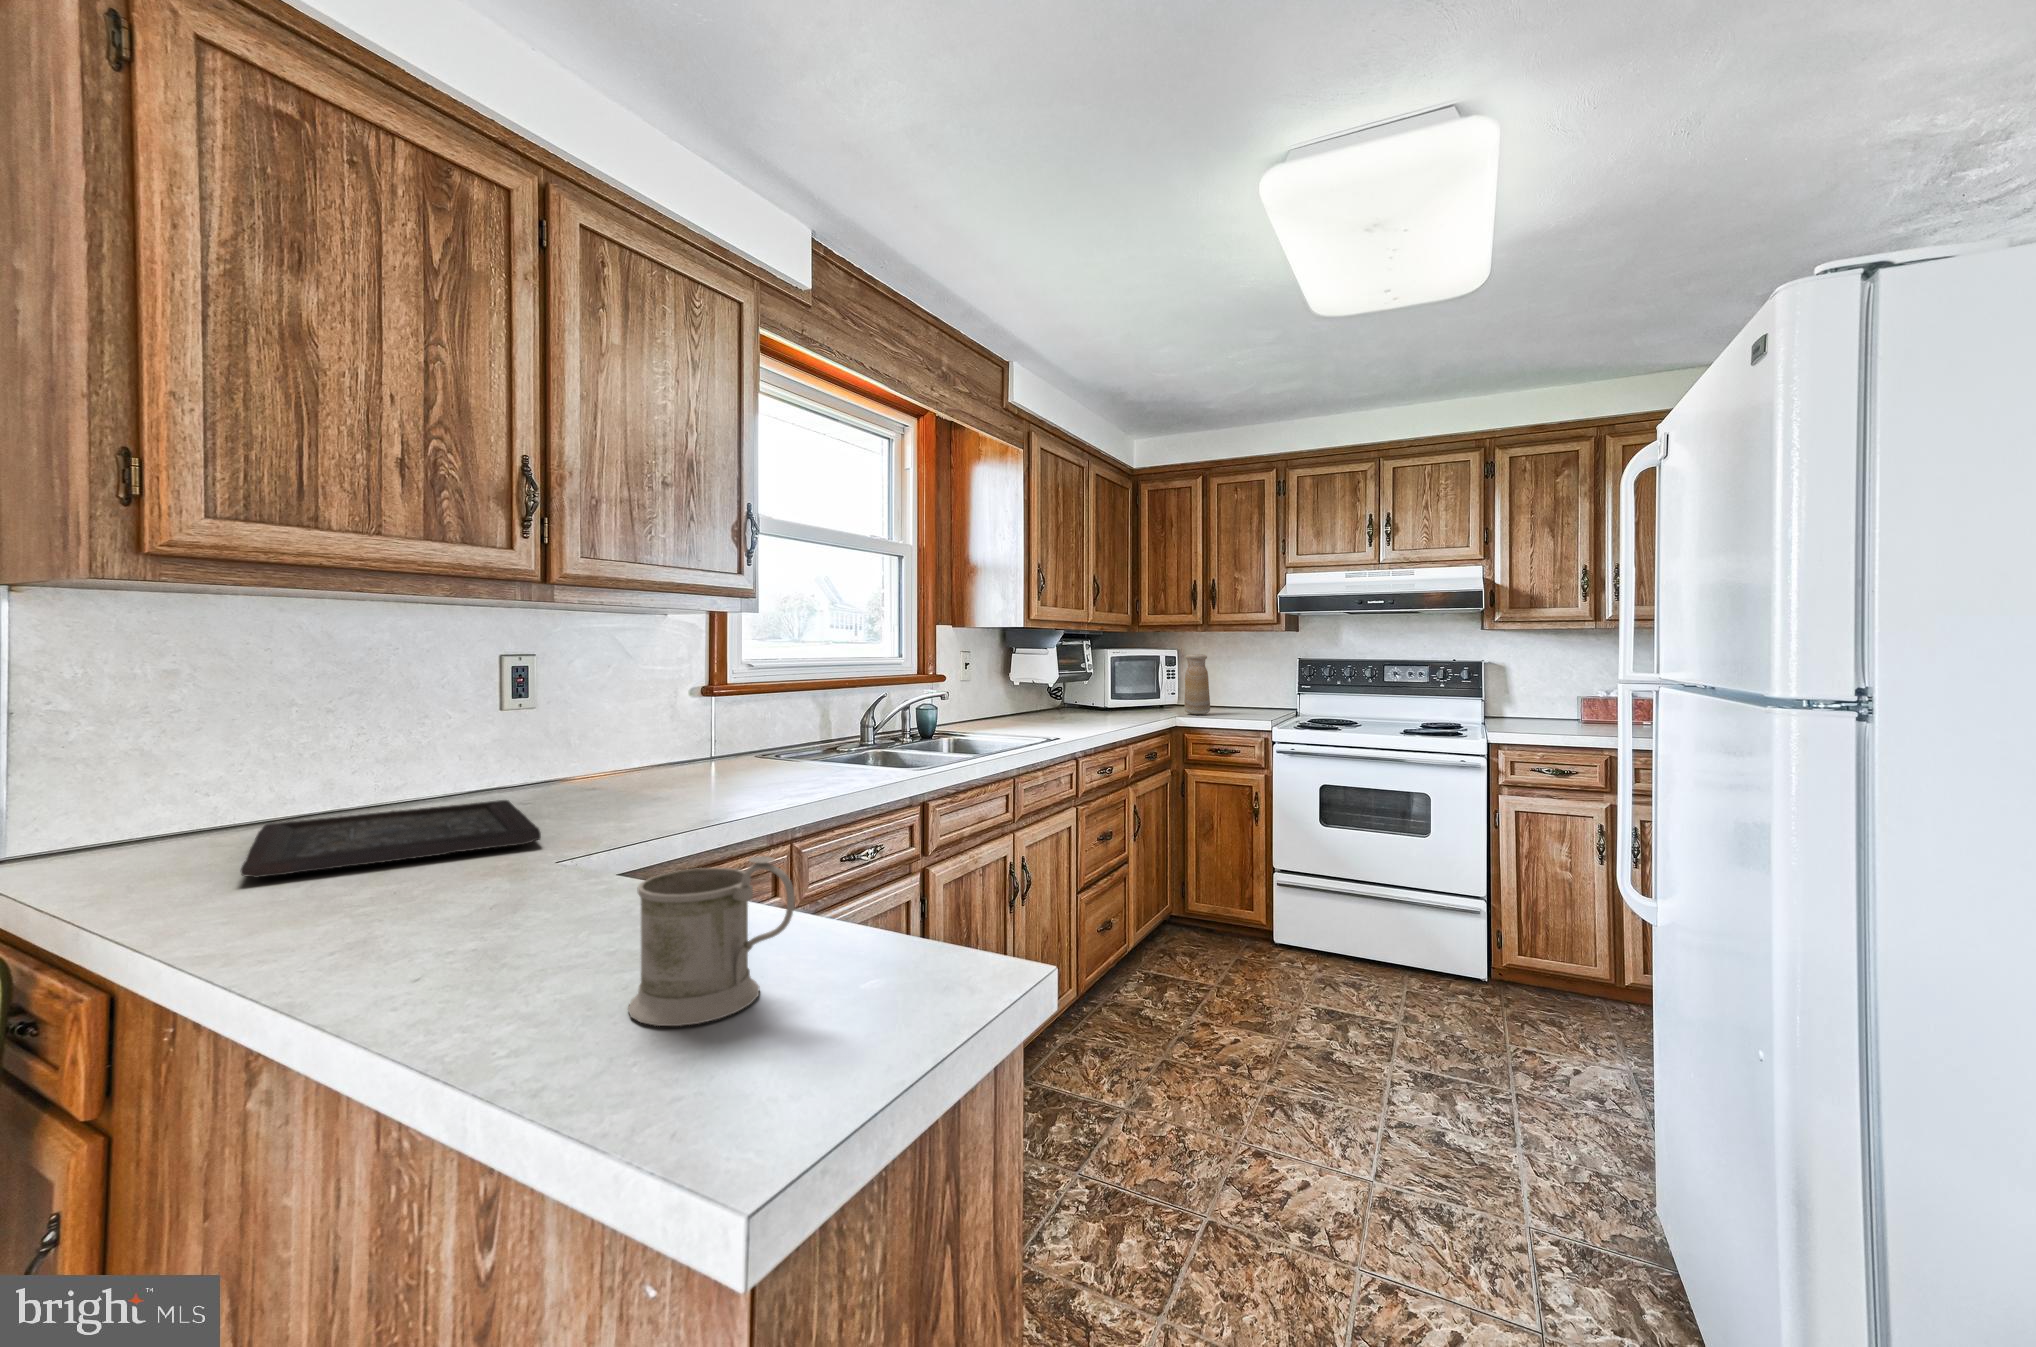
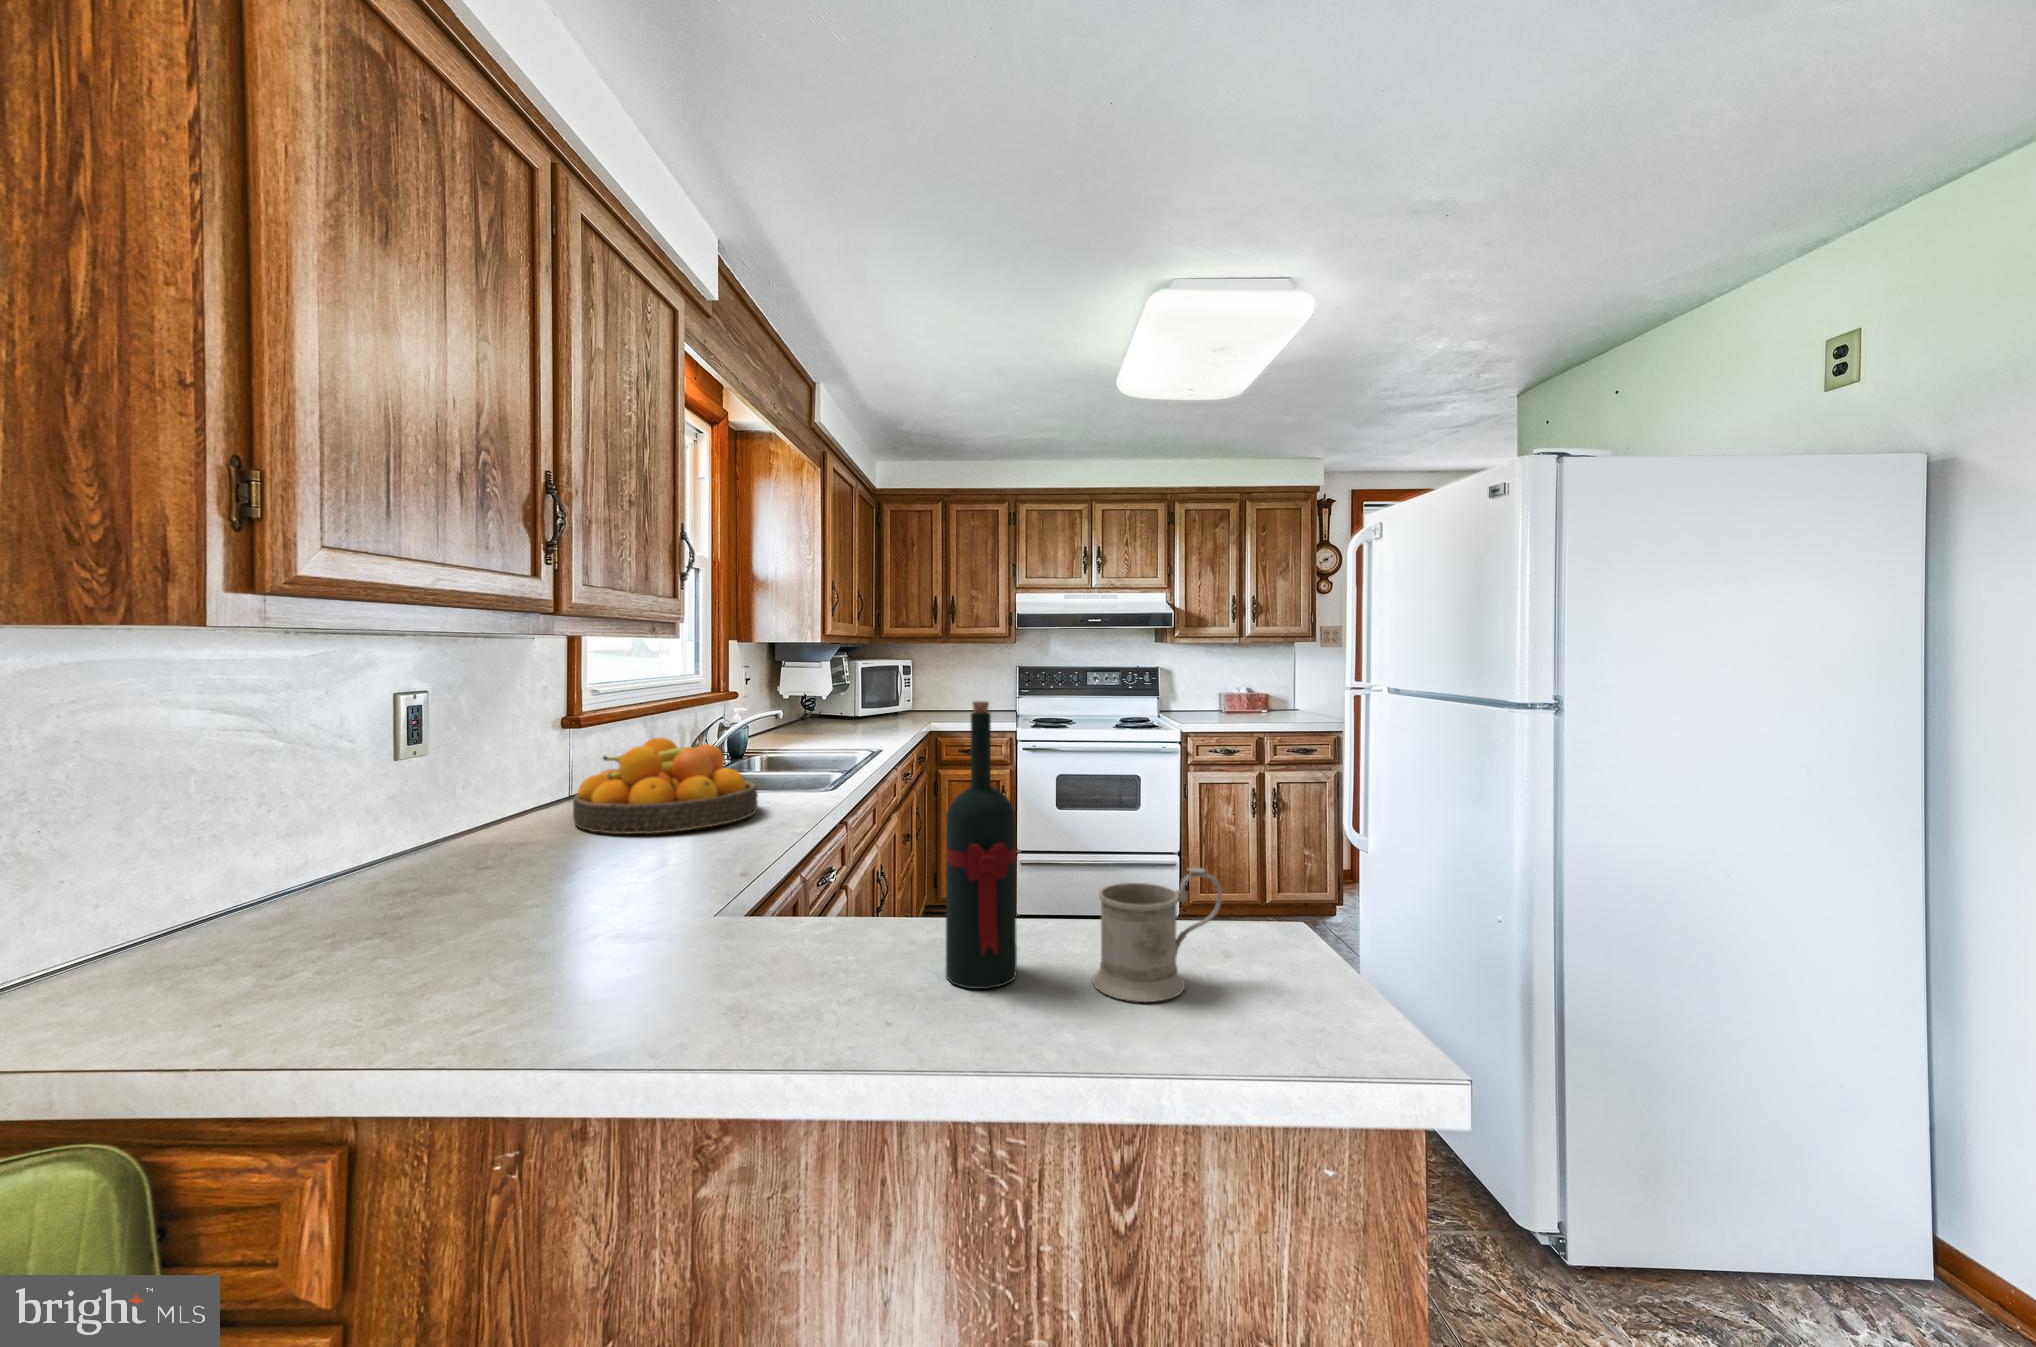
wine bottle: none [520,632,633,968] -> present [946,701,1017,989]
vase: present [1184,654,1210,714] -> none [925,662,949,718]
fruit bowl: none [657,705,823,789] -> present [573,738,758,834]
tray: present [241,800,541,877] -> none [226,869,666,989]

